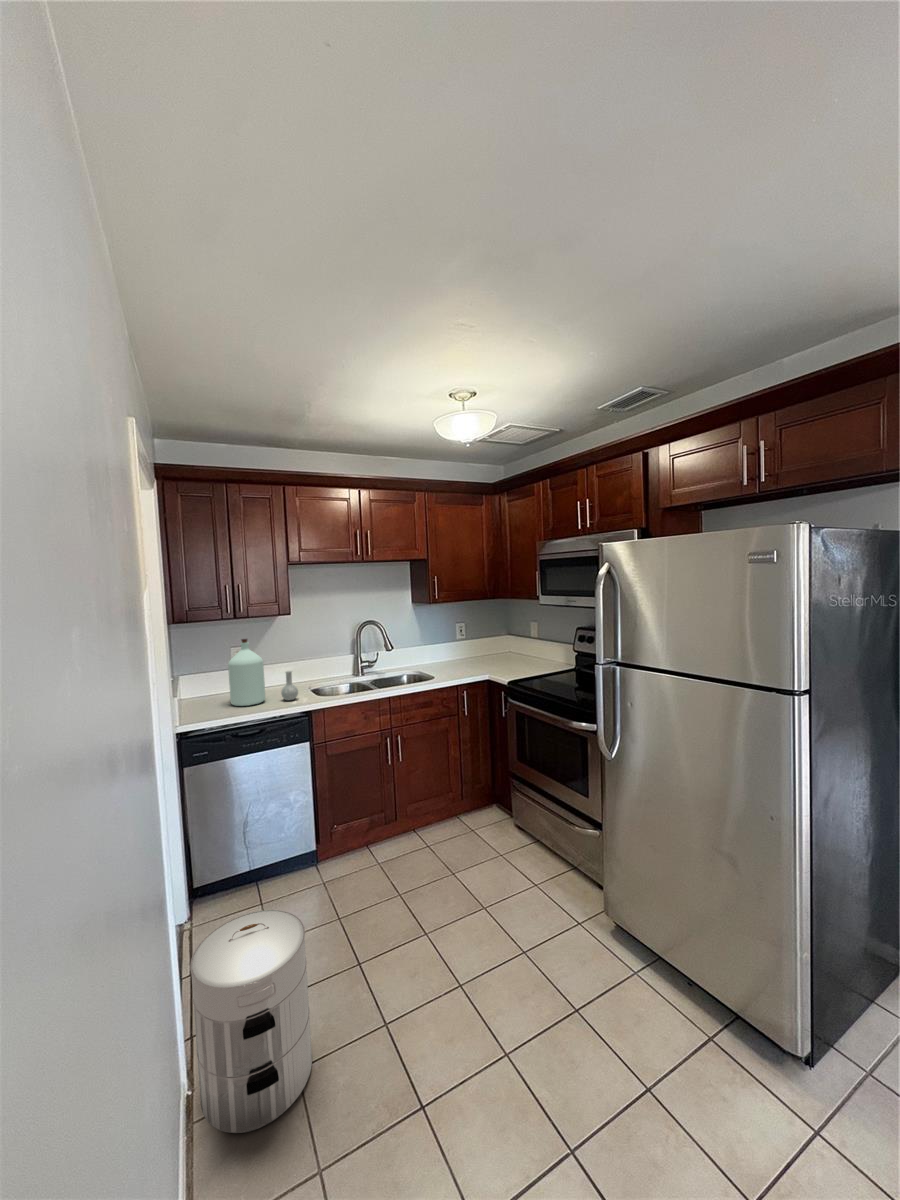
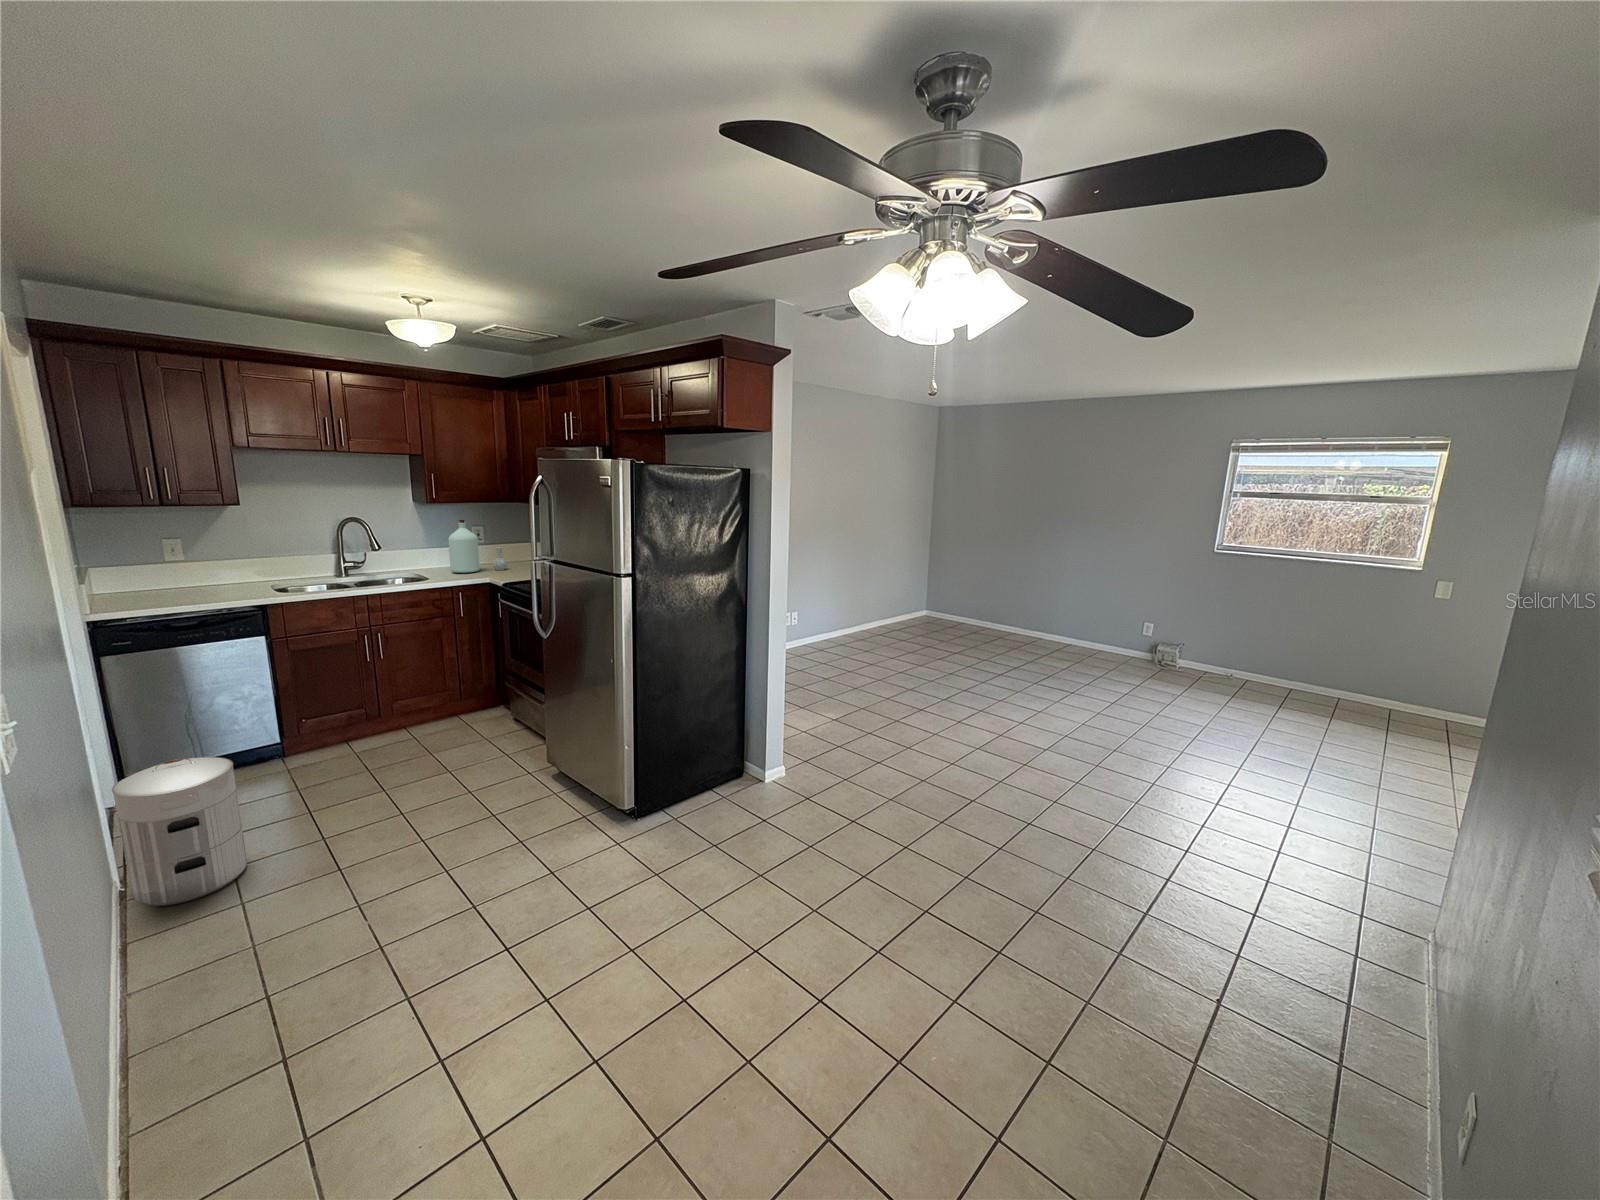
bottle: present [228,639,298,706] -> present [448,520,507,573]

